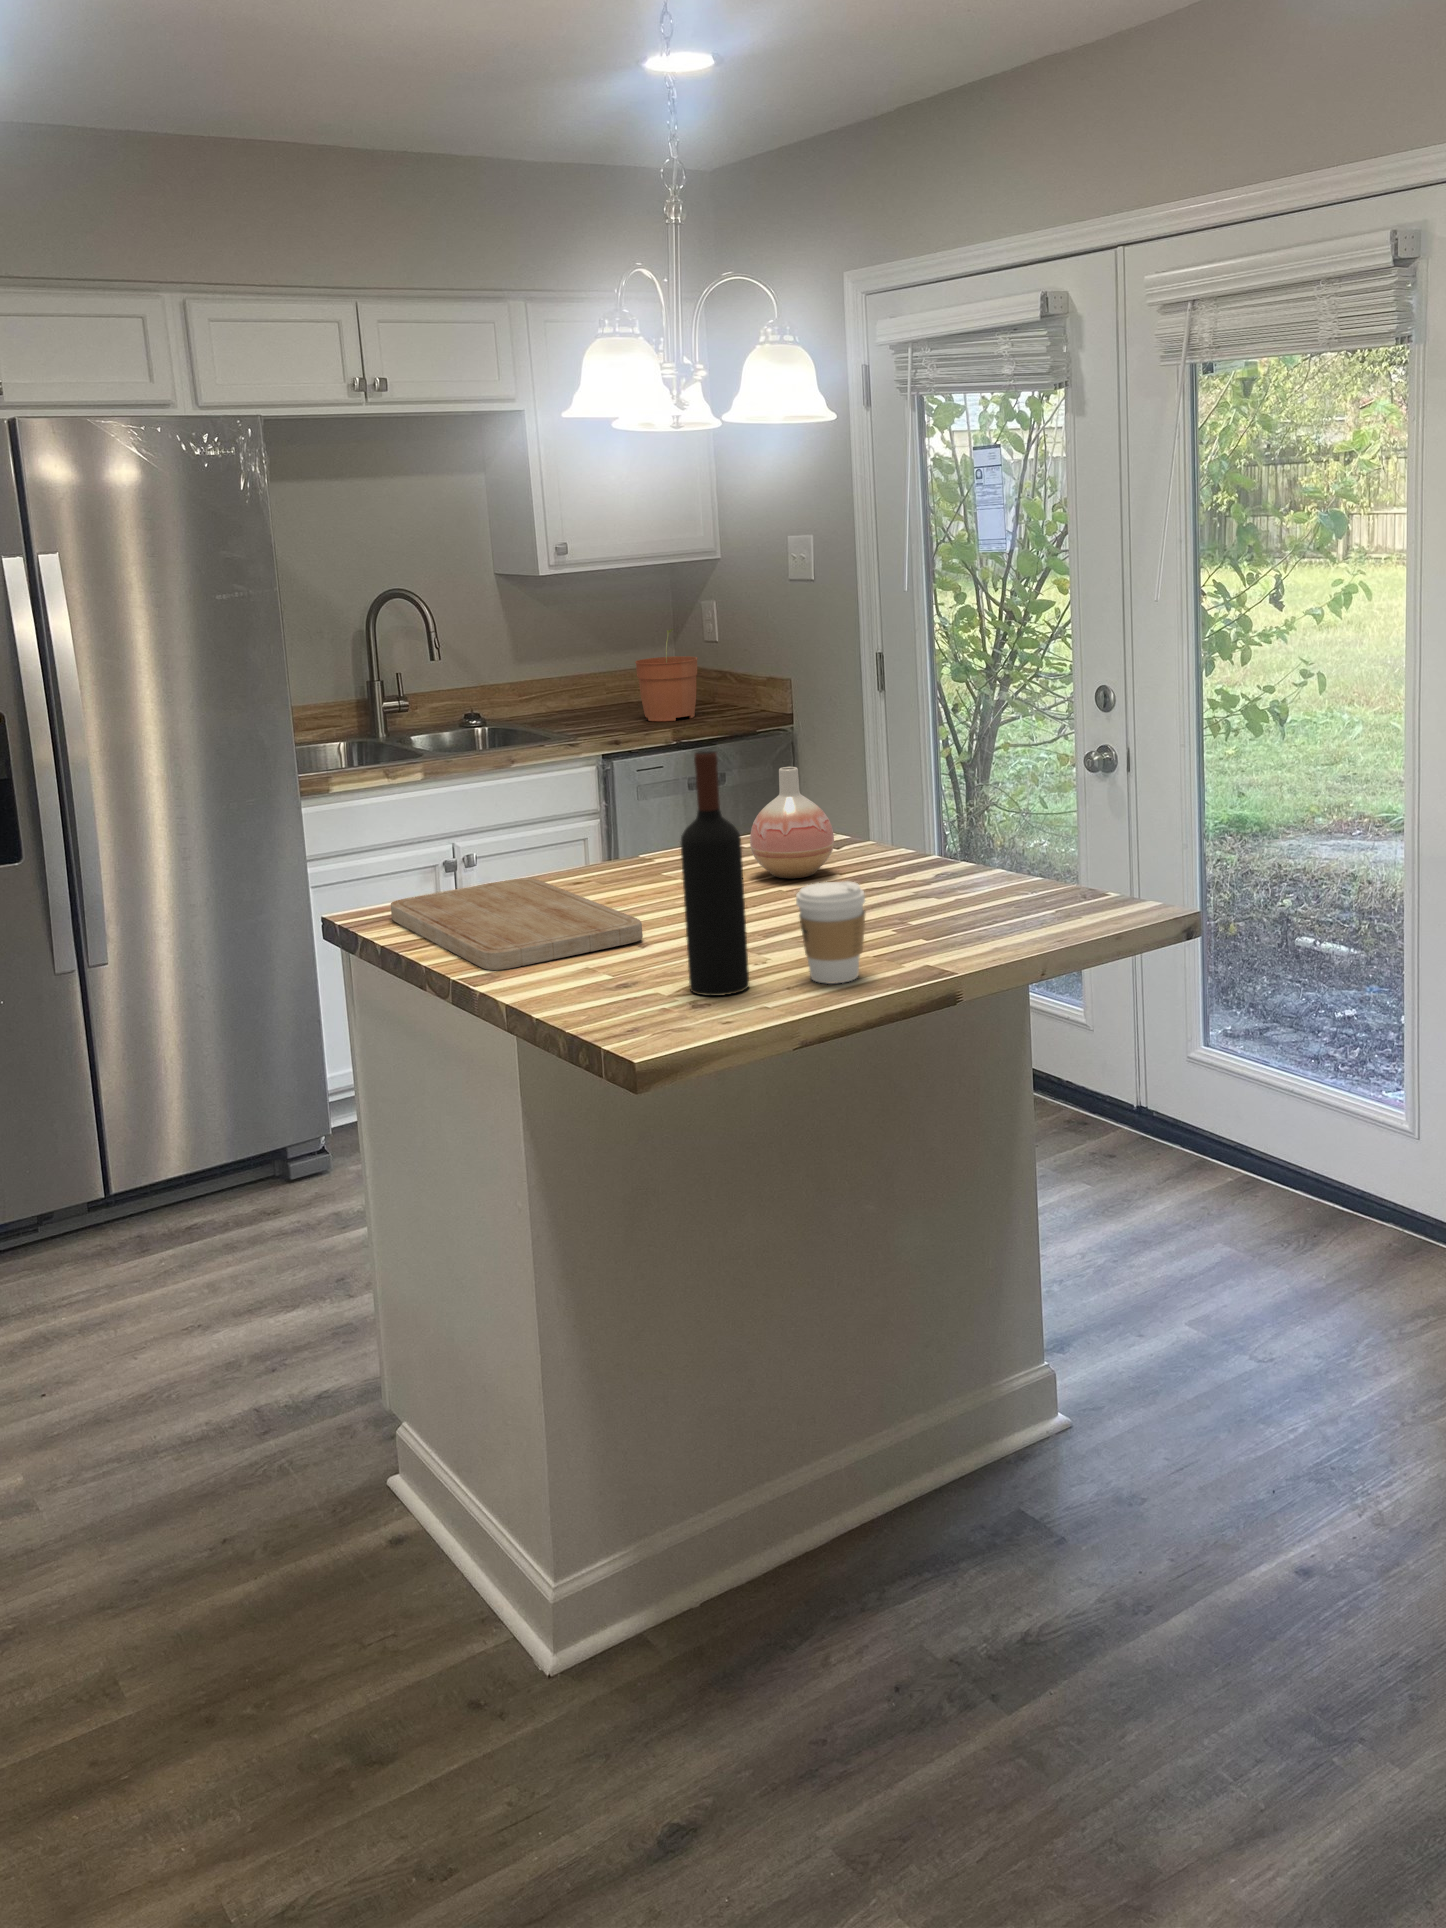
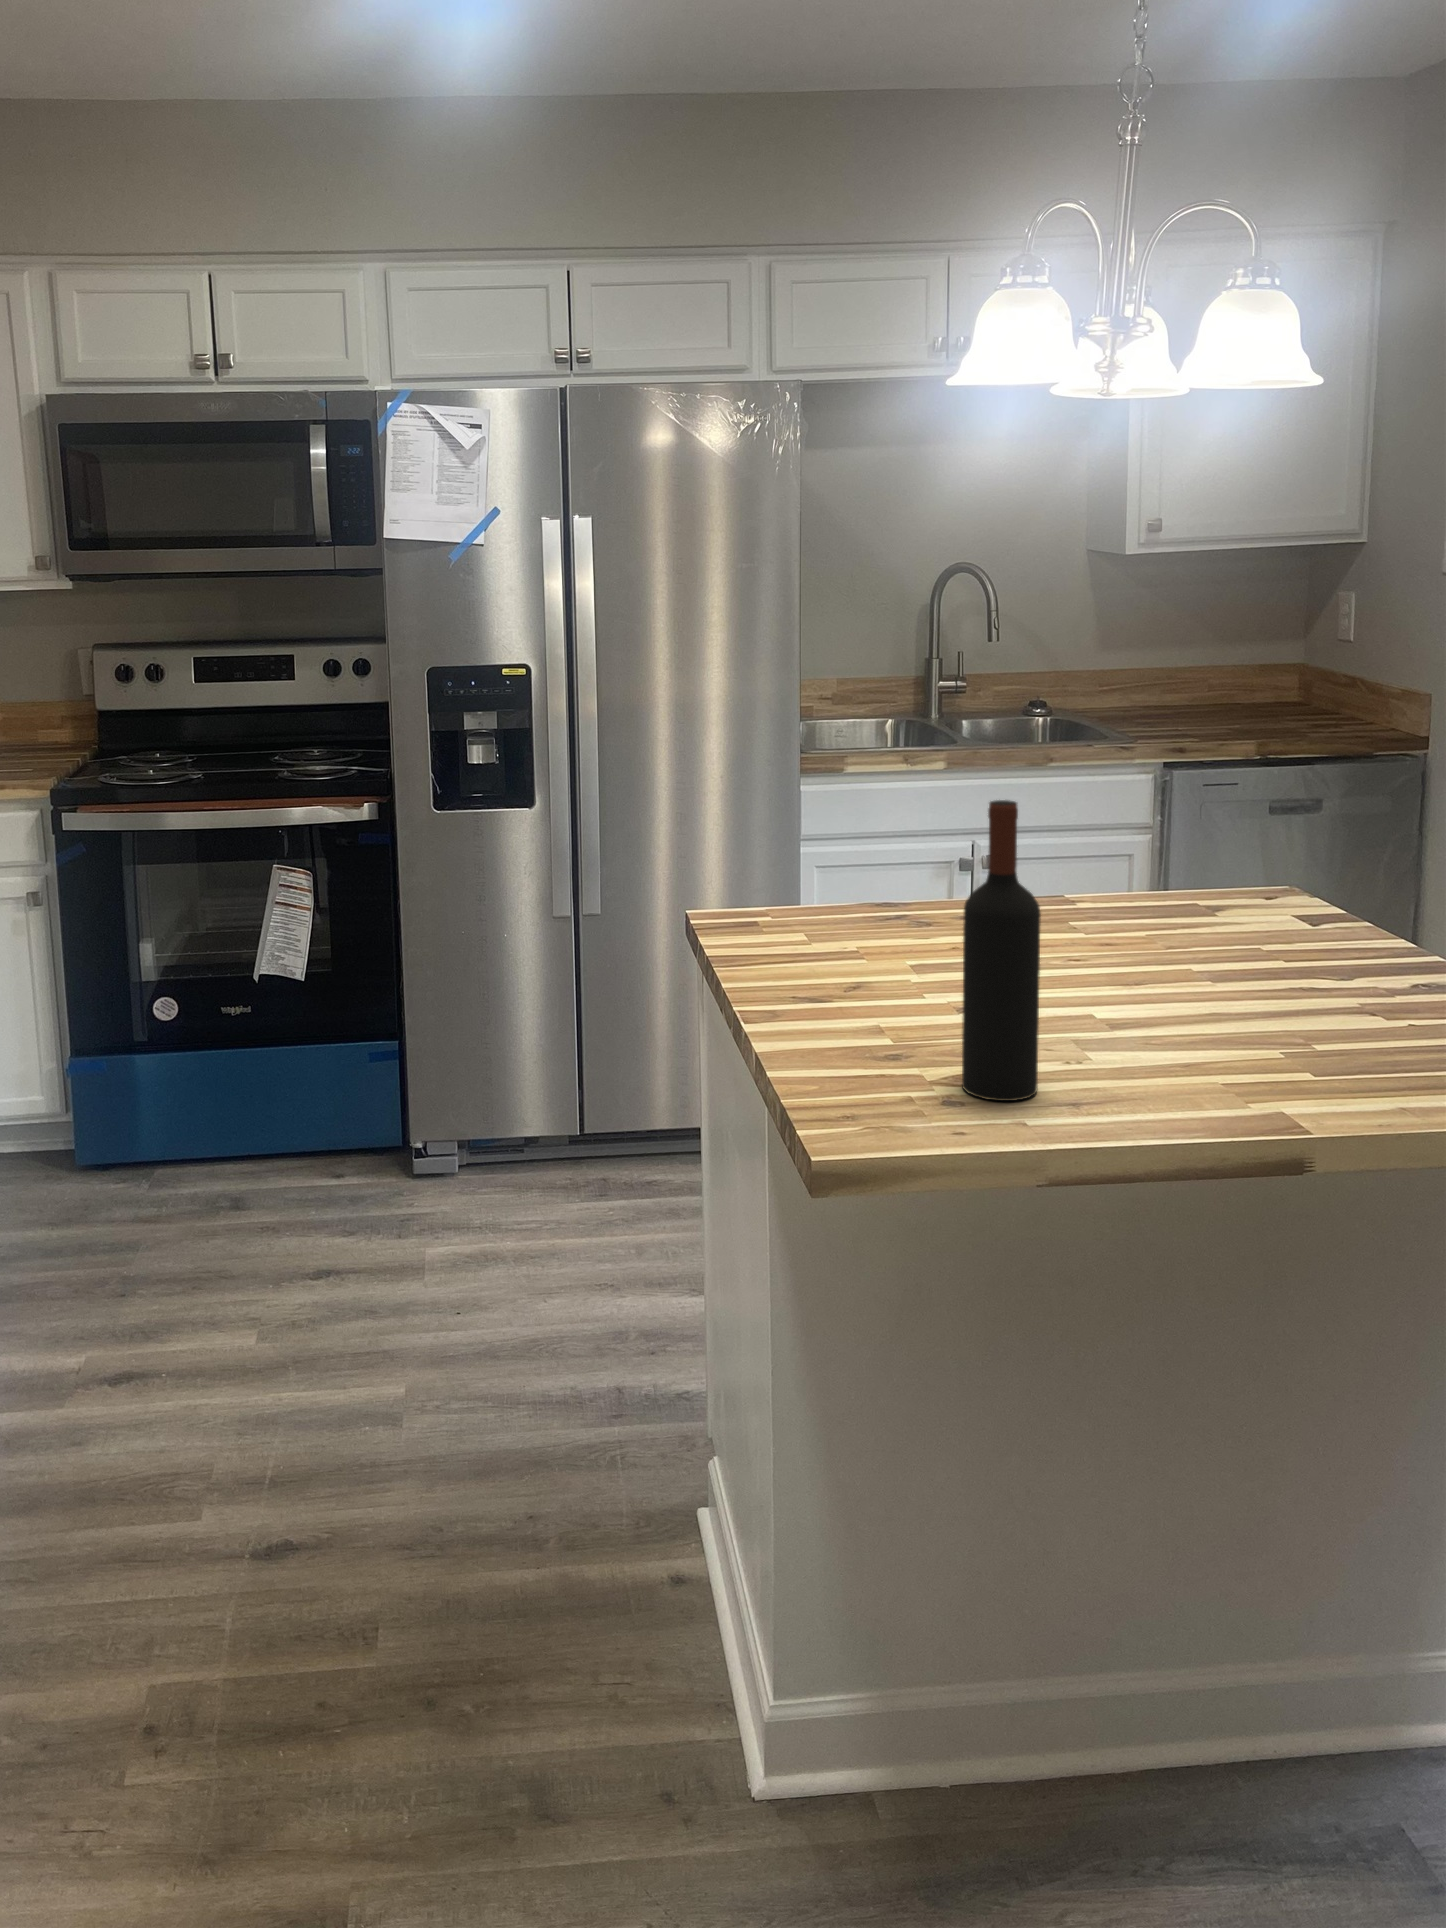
plant pot: present [635,629,698,721] -> none [1229,629,1306,734]
vase: present [750,767,834,879] -> none [1177,820,1288,958]
cutting board: present [391,878,643,970] -> none [745,905,974,1012]
coffee cup: present [796,882,865,984] -> none [1107,983,1201,1117]

